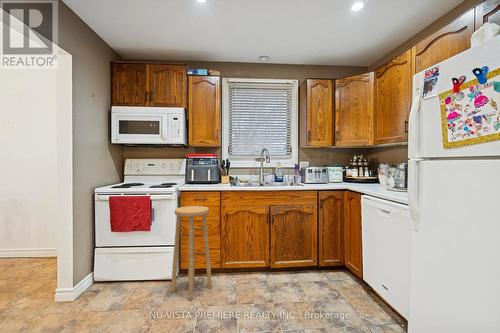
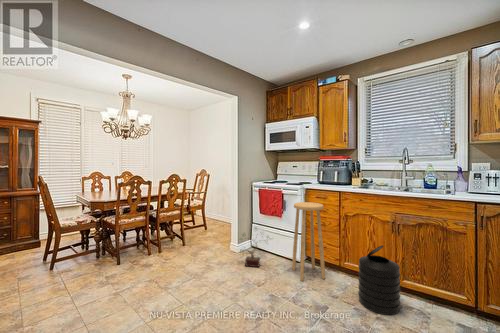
trash can: none [250,236,283,300] -> present [358,245,400,315]
potted plant: none [89,251,149,314] -> present [240,228,260,267]

